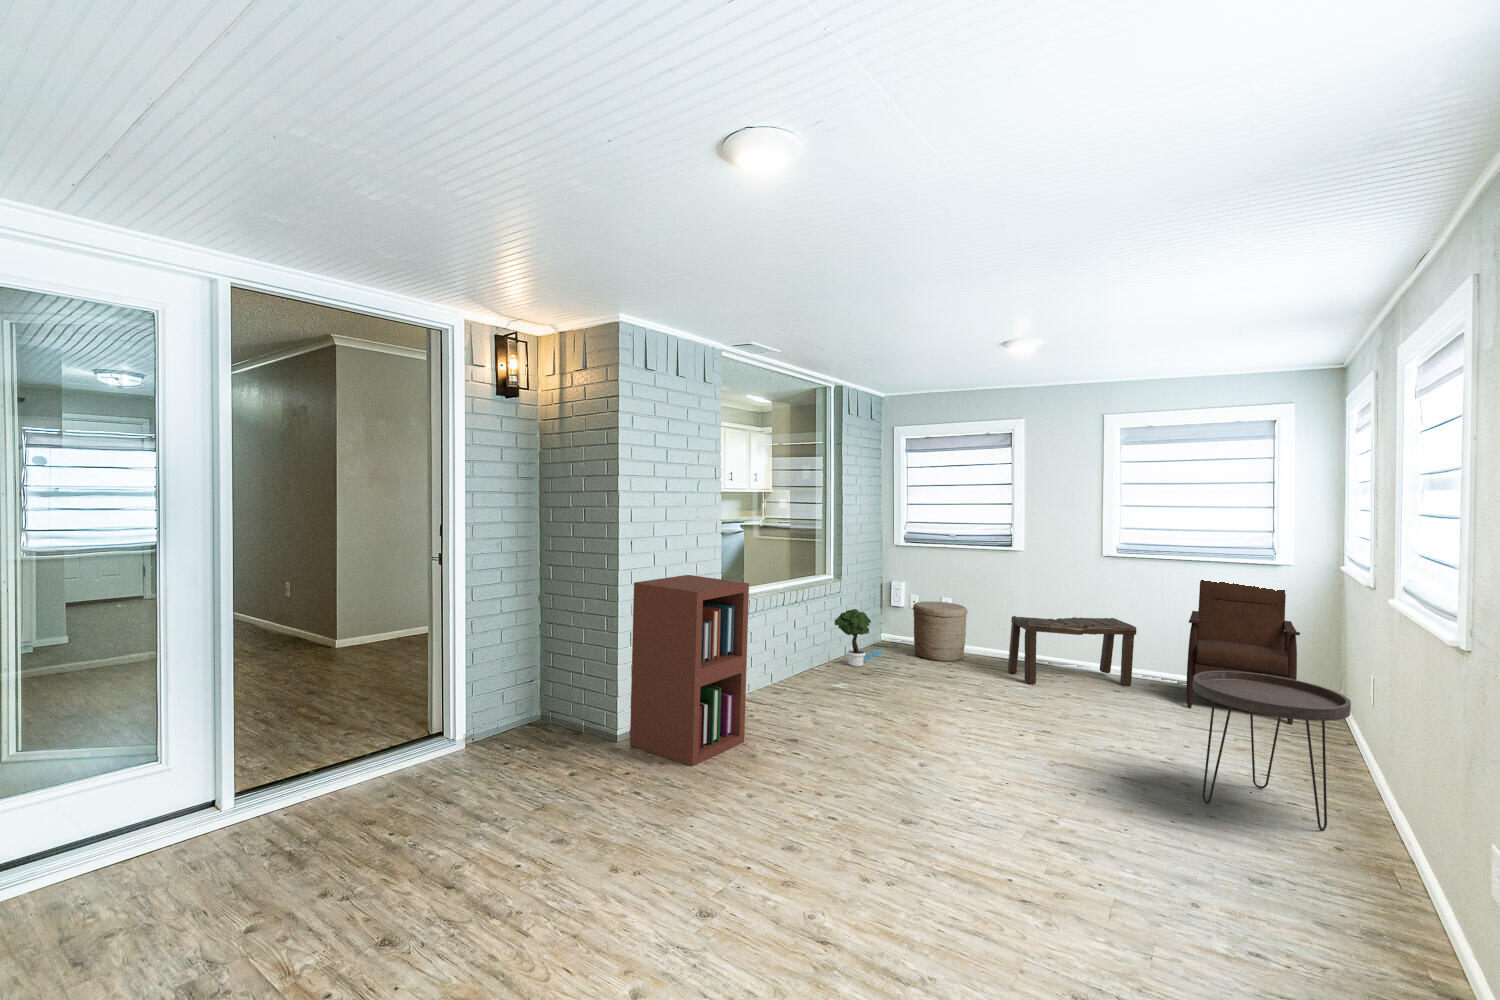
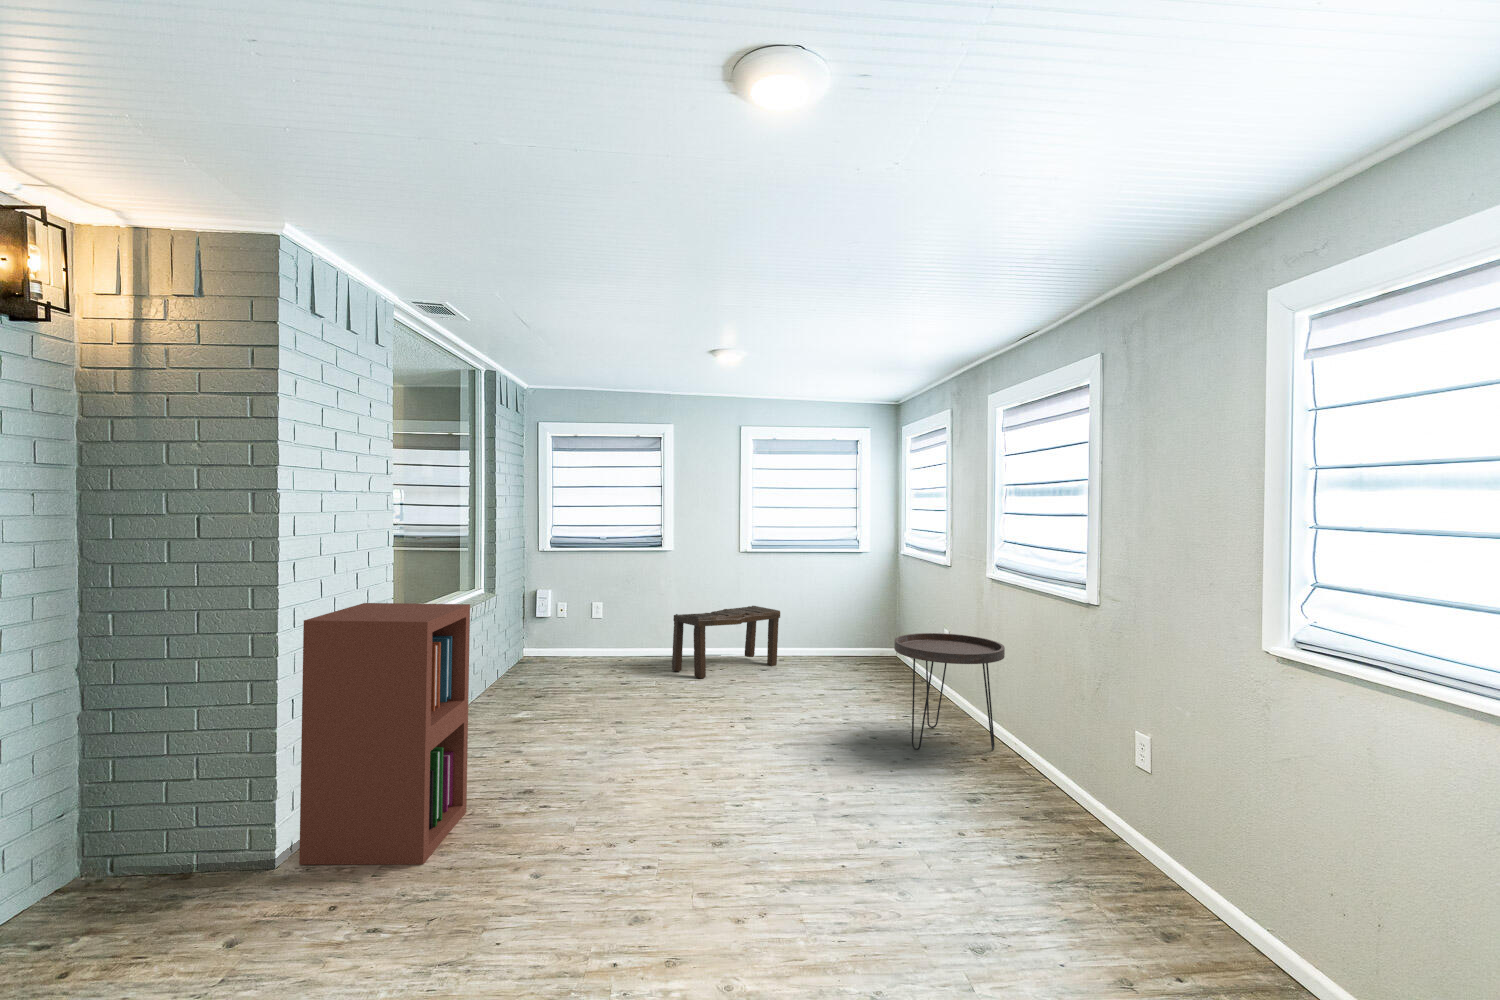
armchair: present [1187,580,1300,725] -> none [815,559,904,675]
woven basket: present [913,601,968,661] -> none [567,609,624,672]
potted tree: present [835,609,882,667] -> none [493,627,537,693]

